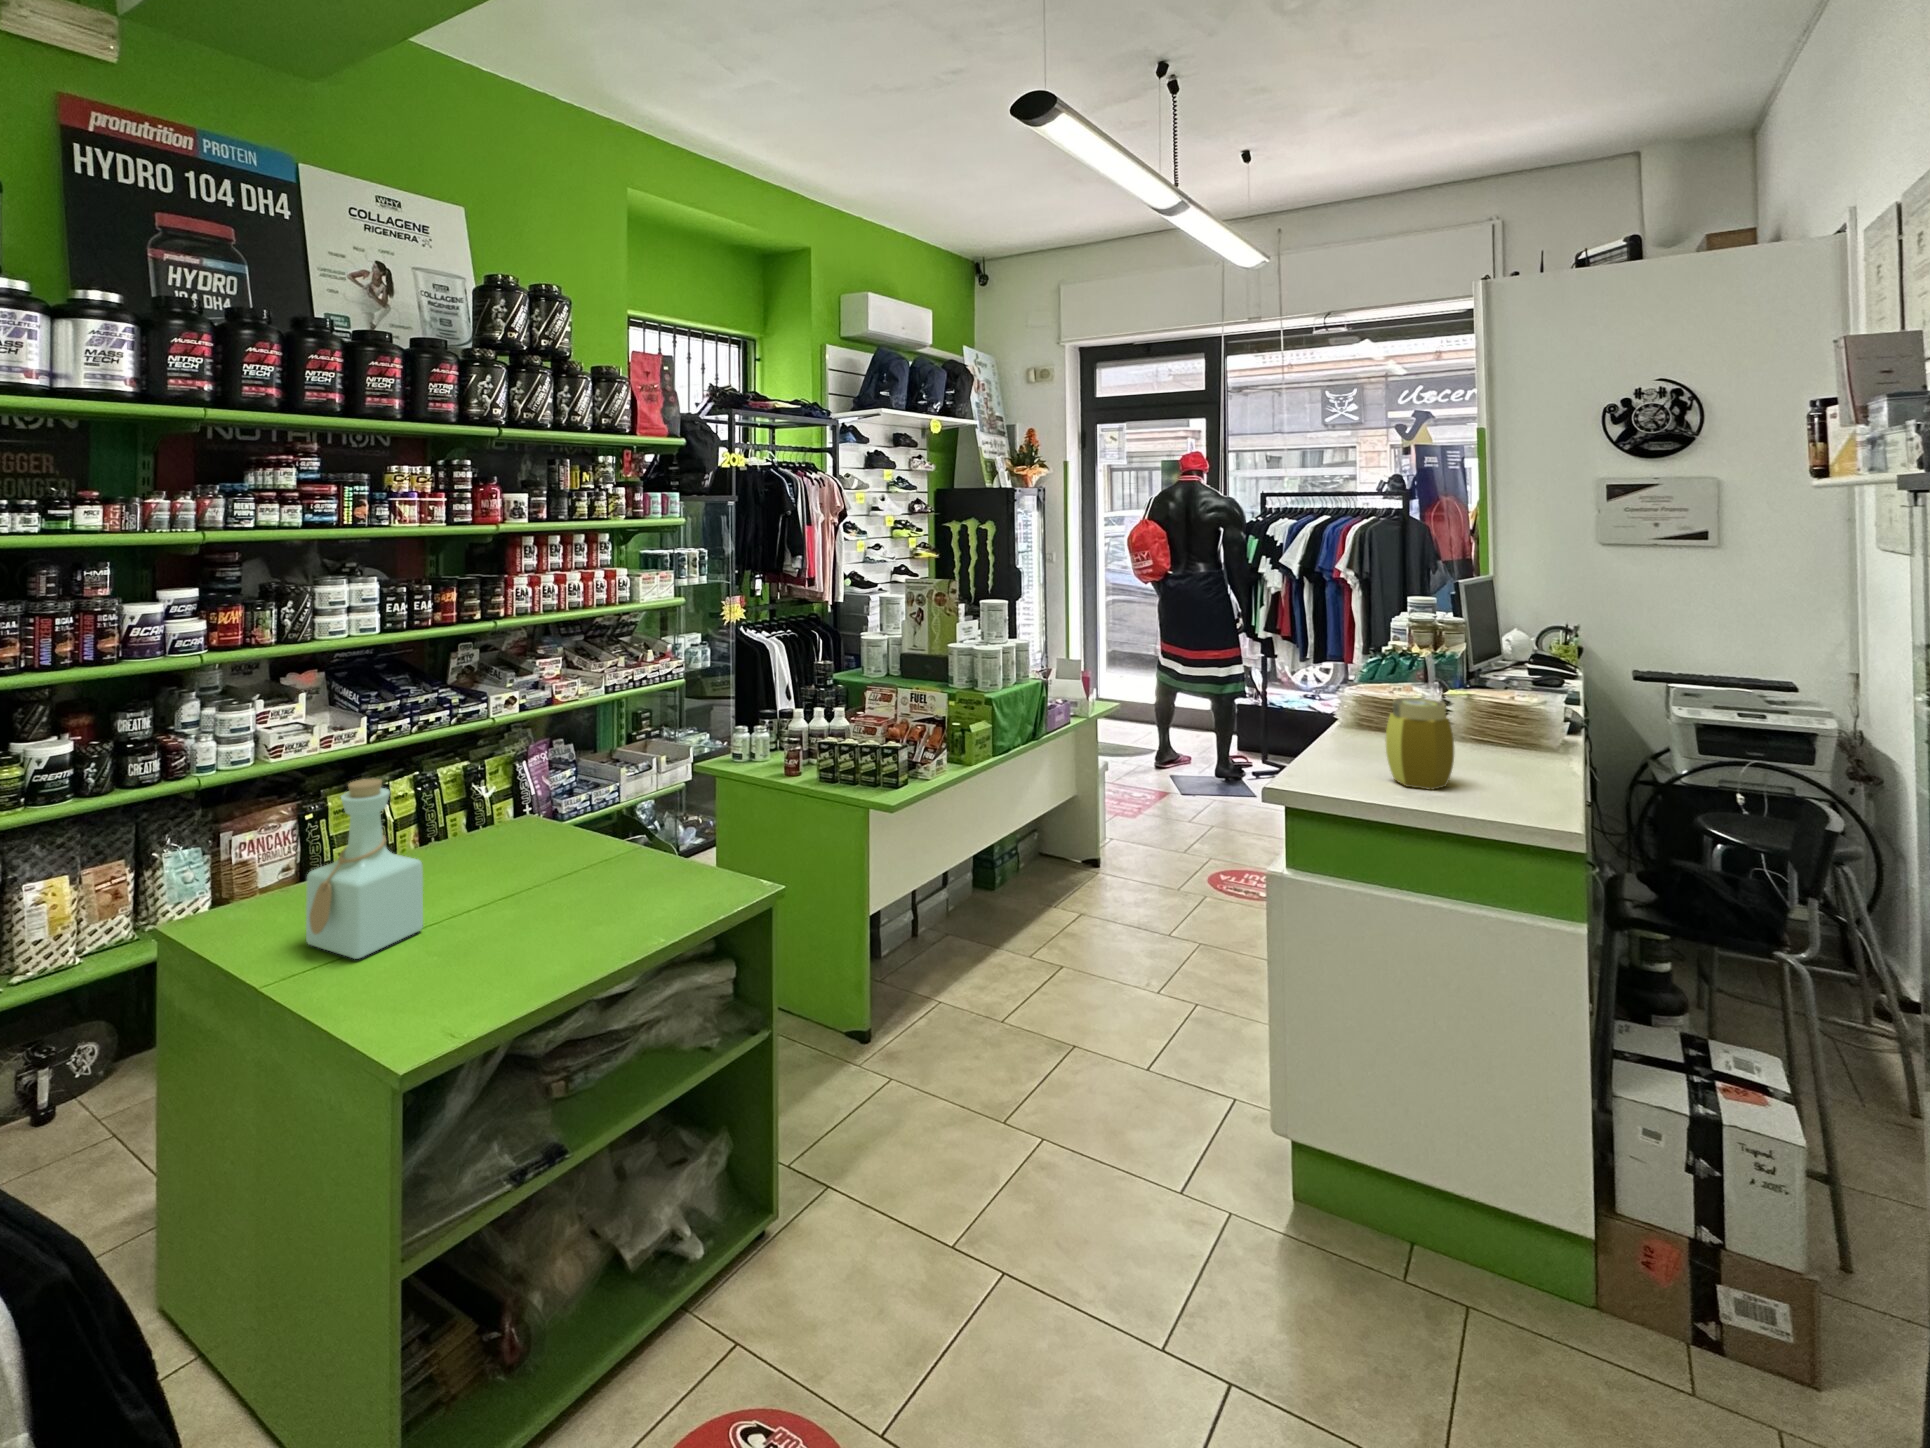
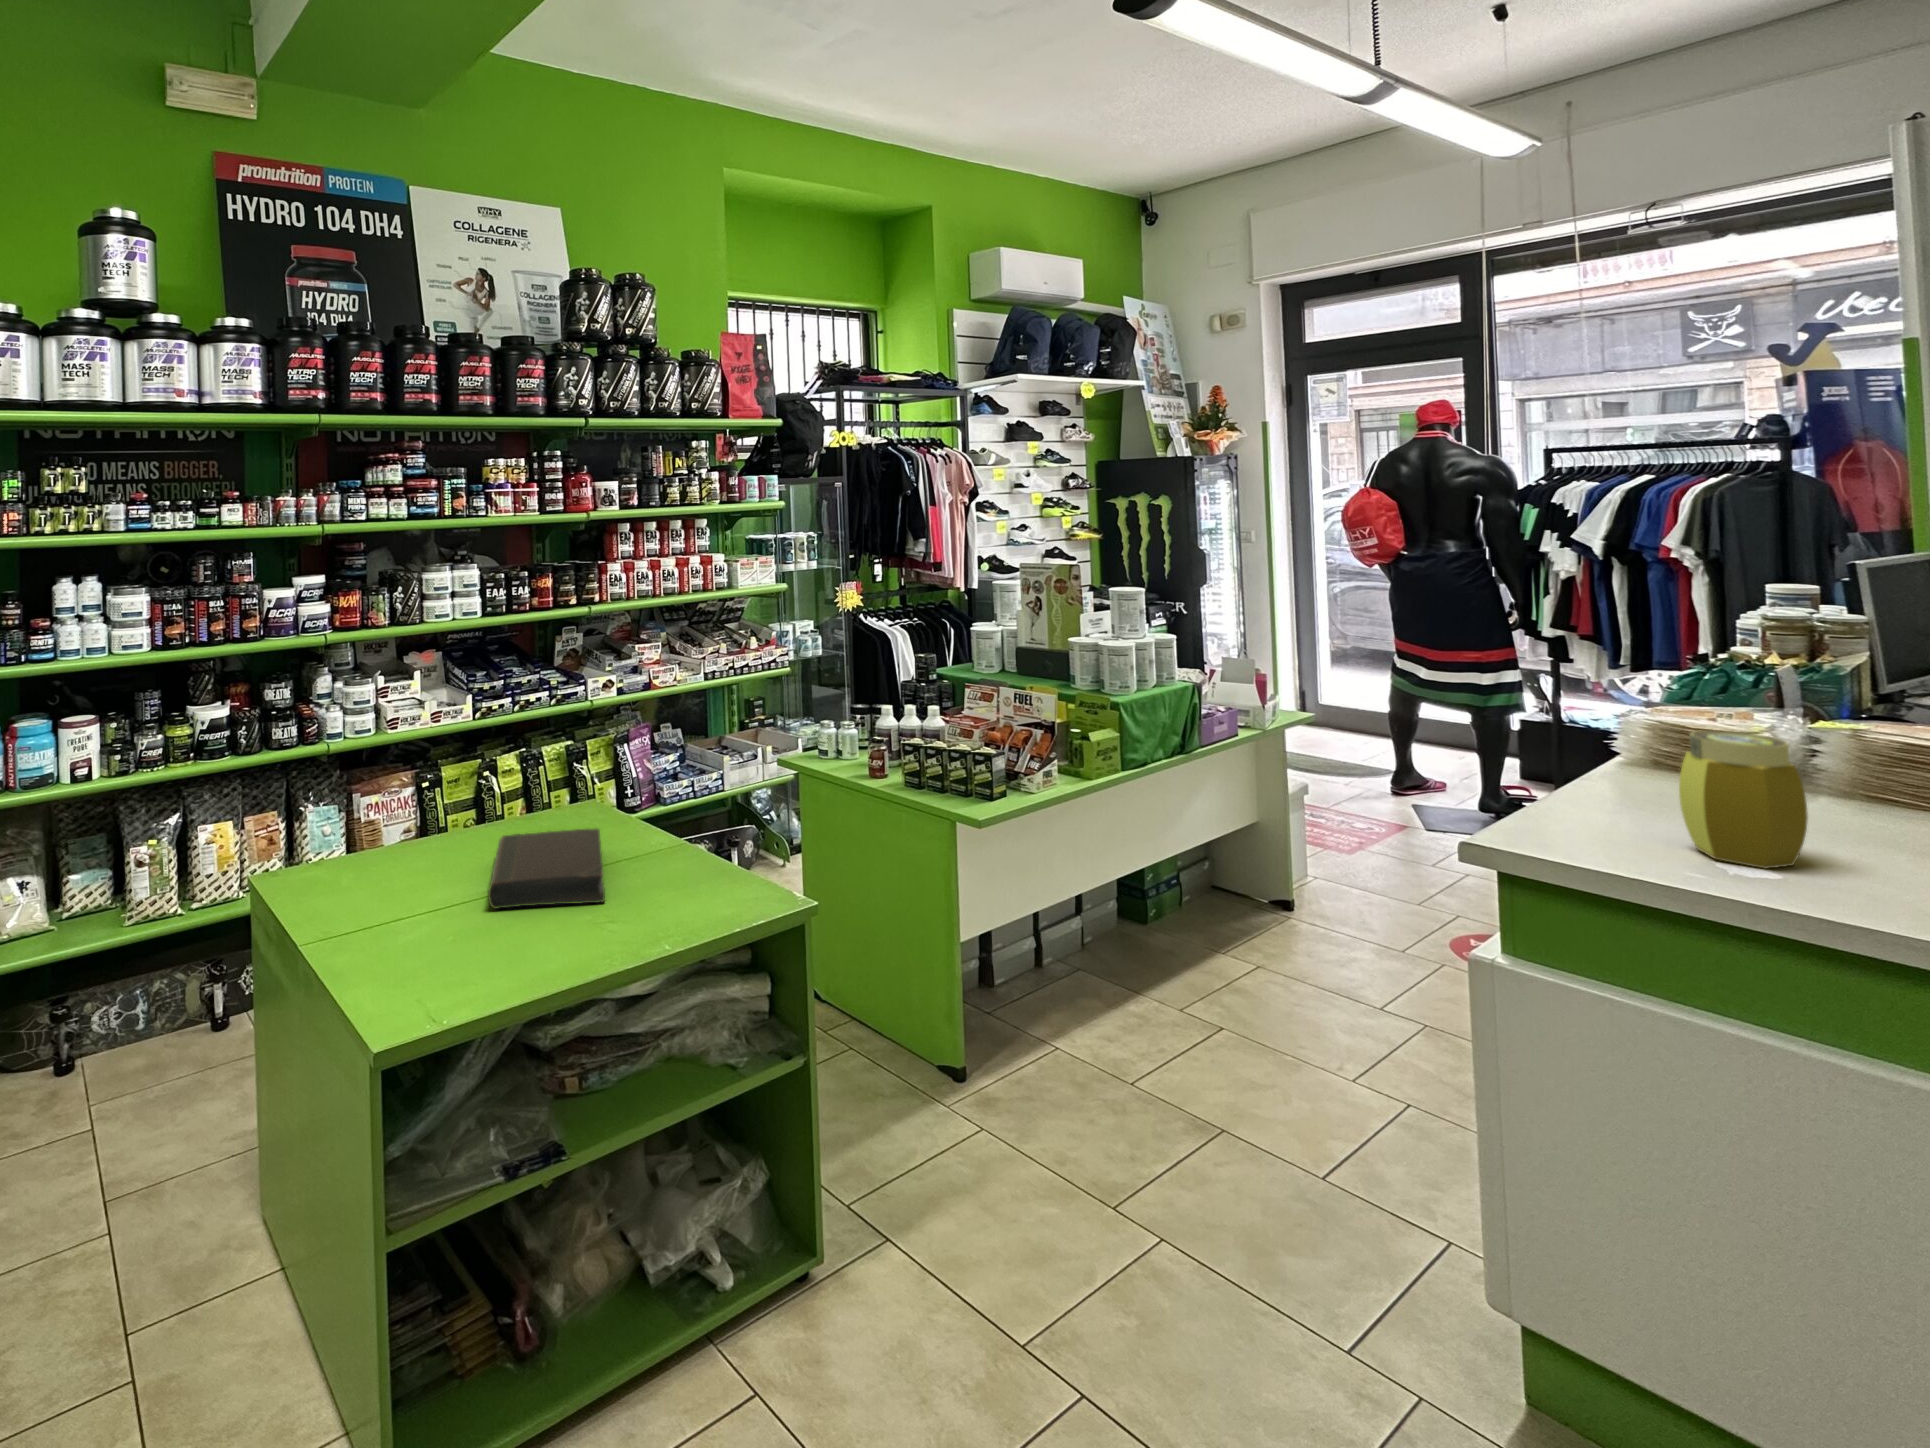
bottle: present [306,778,423,959] -> none [339,758,443,930]
book: none [461,838,592,924] -> present [488,829,605,909]

